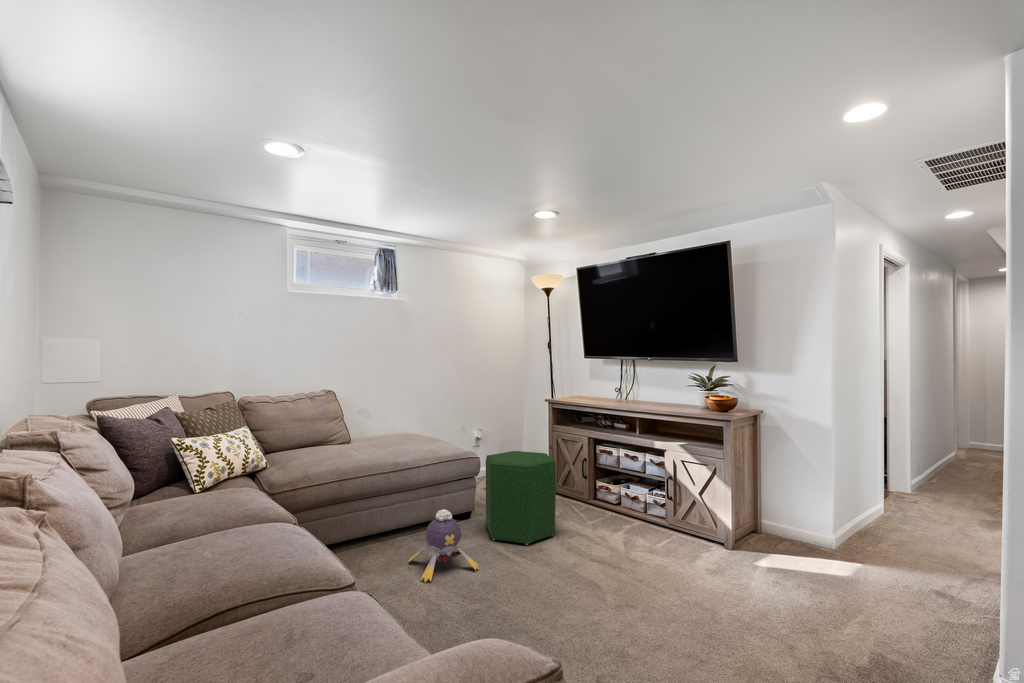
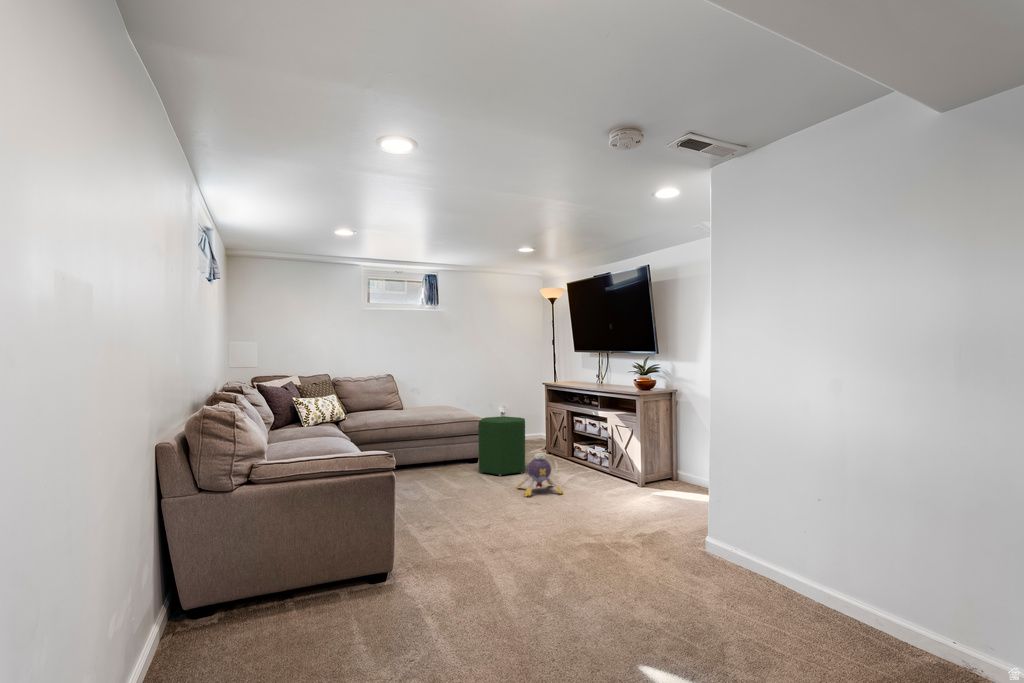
plush toy: present [408,509,479,582] -> present [517,453,563,496]

